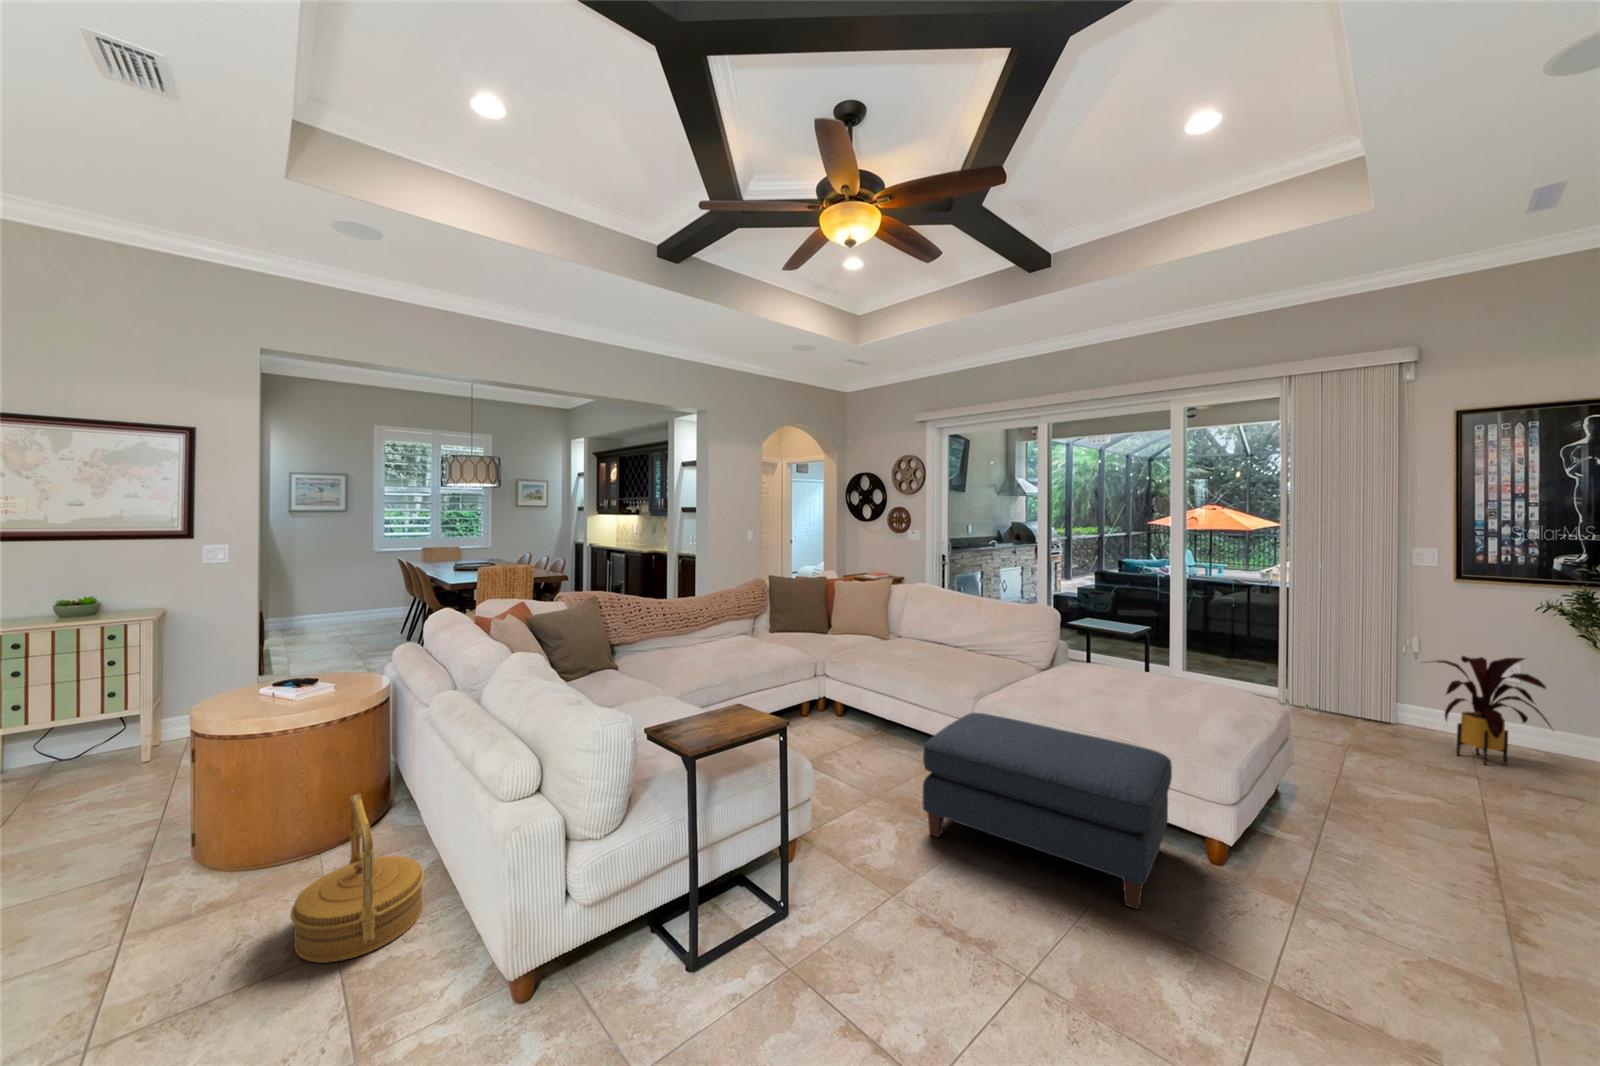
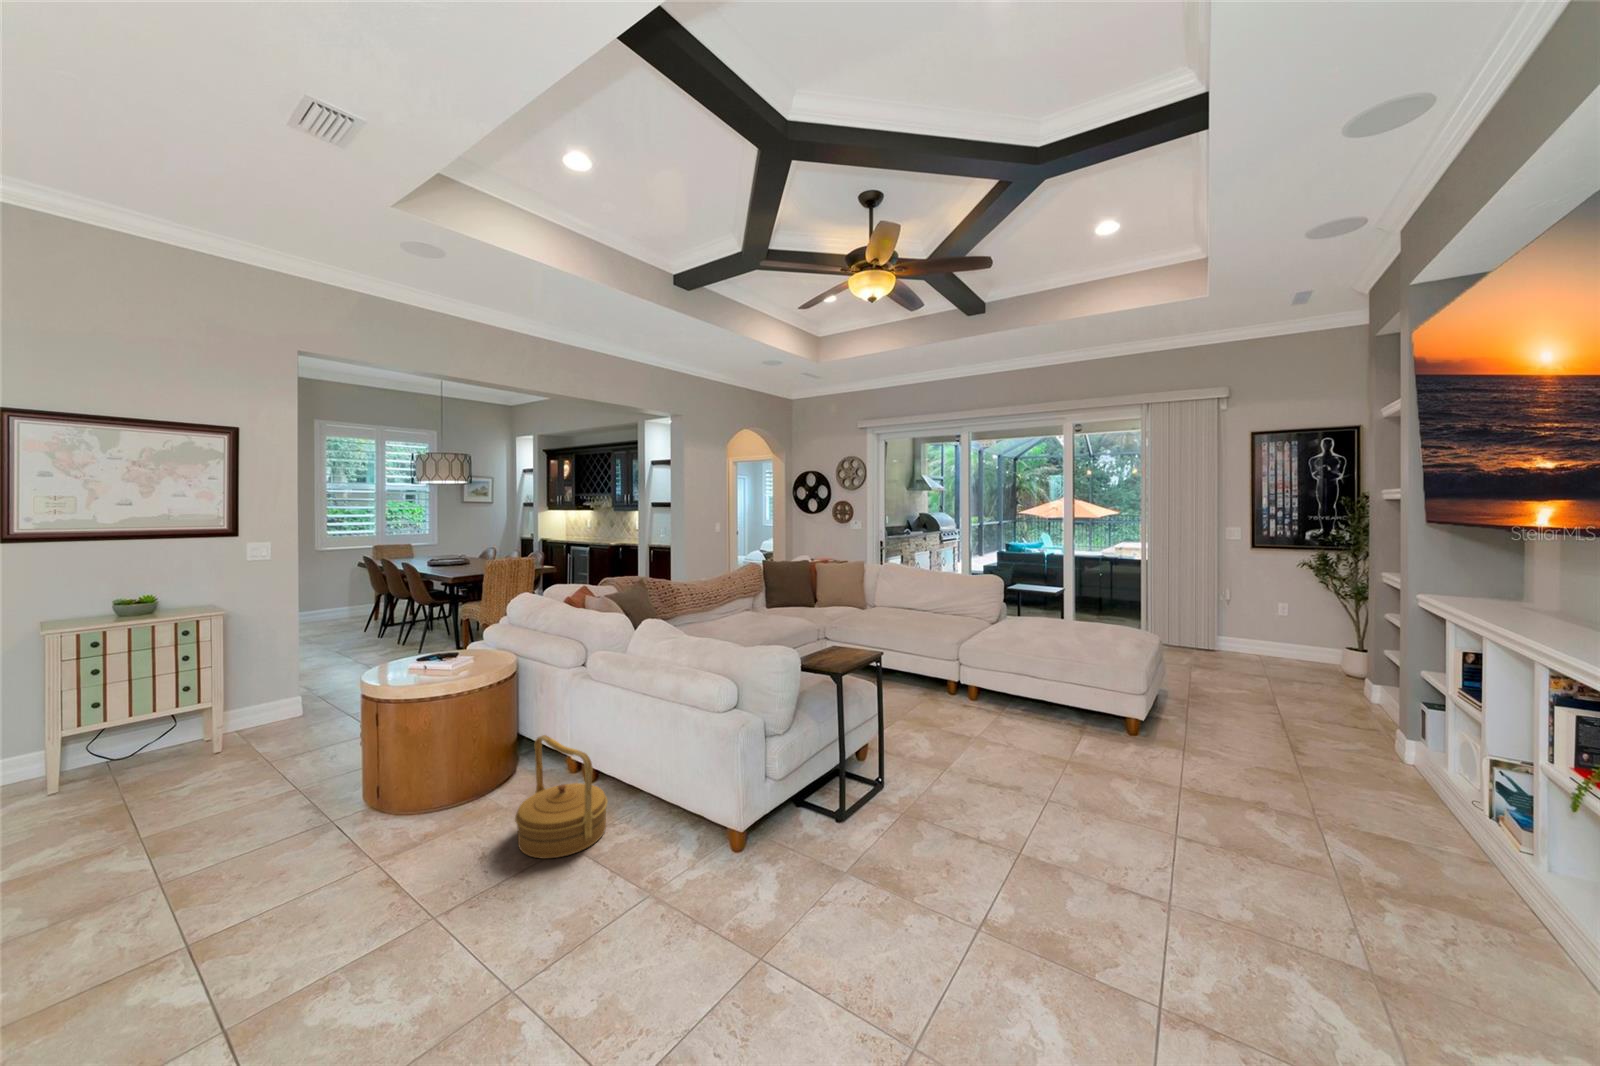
house plant: present [1427,656,1550,765] -> none [1231,598,1310,670]
ottoman: present [922,713,1172,909] -> none [942,652,1108,765]

